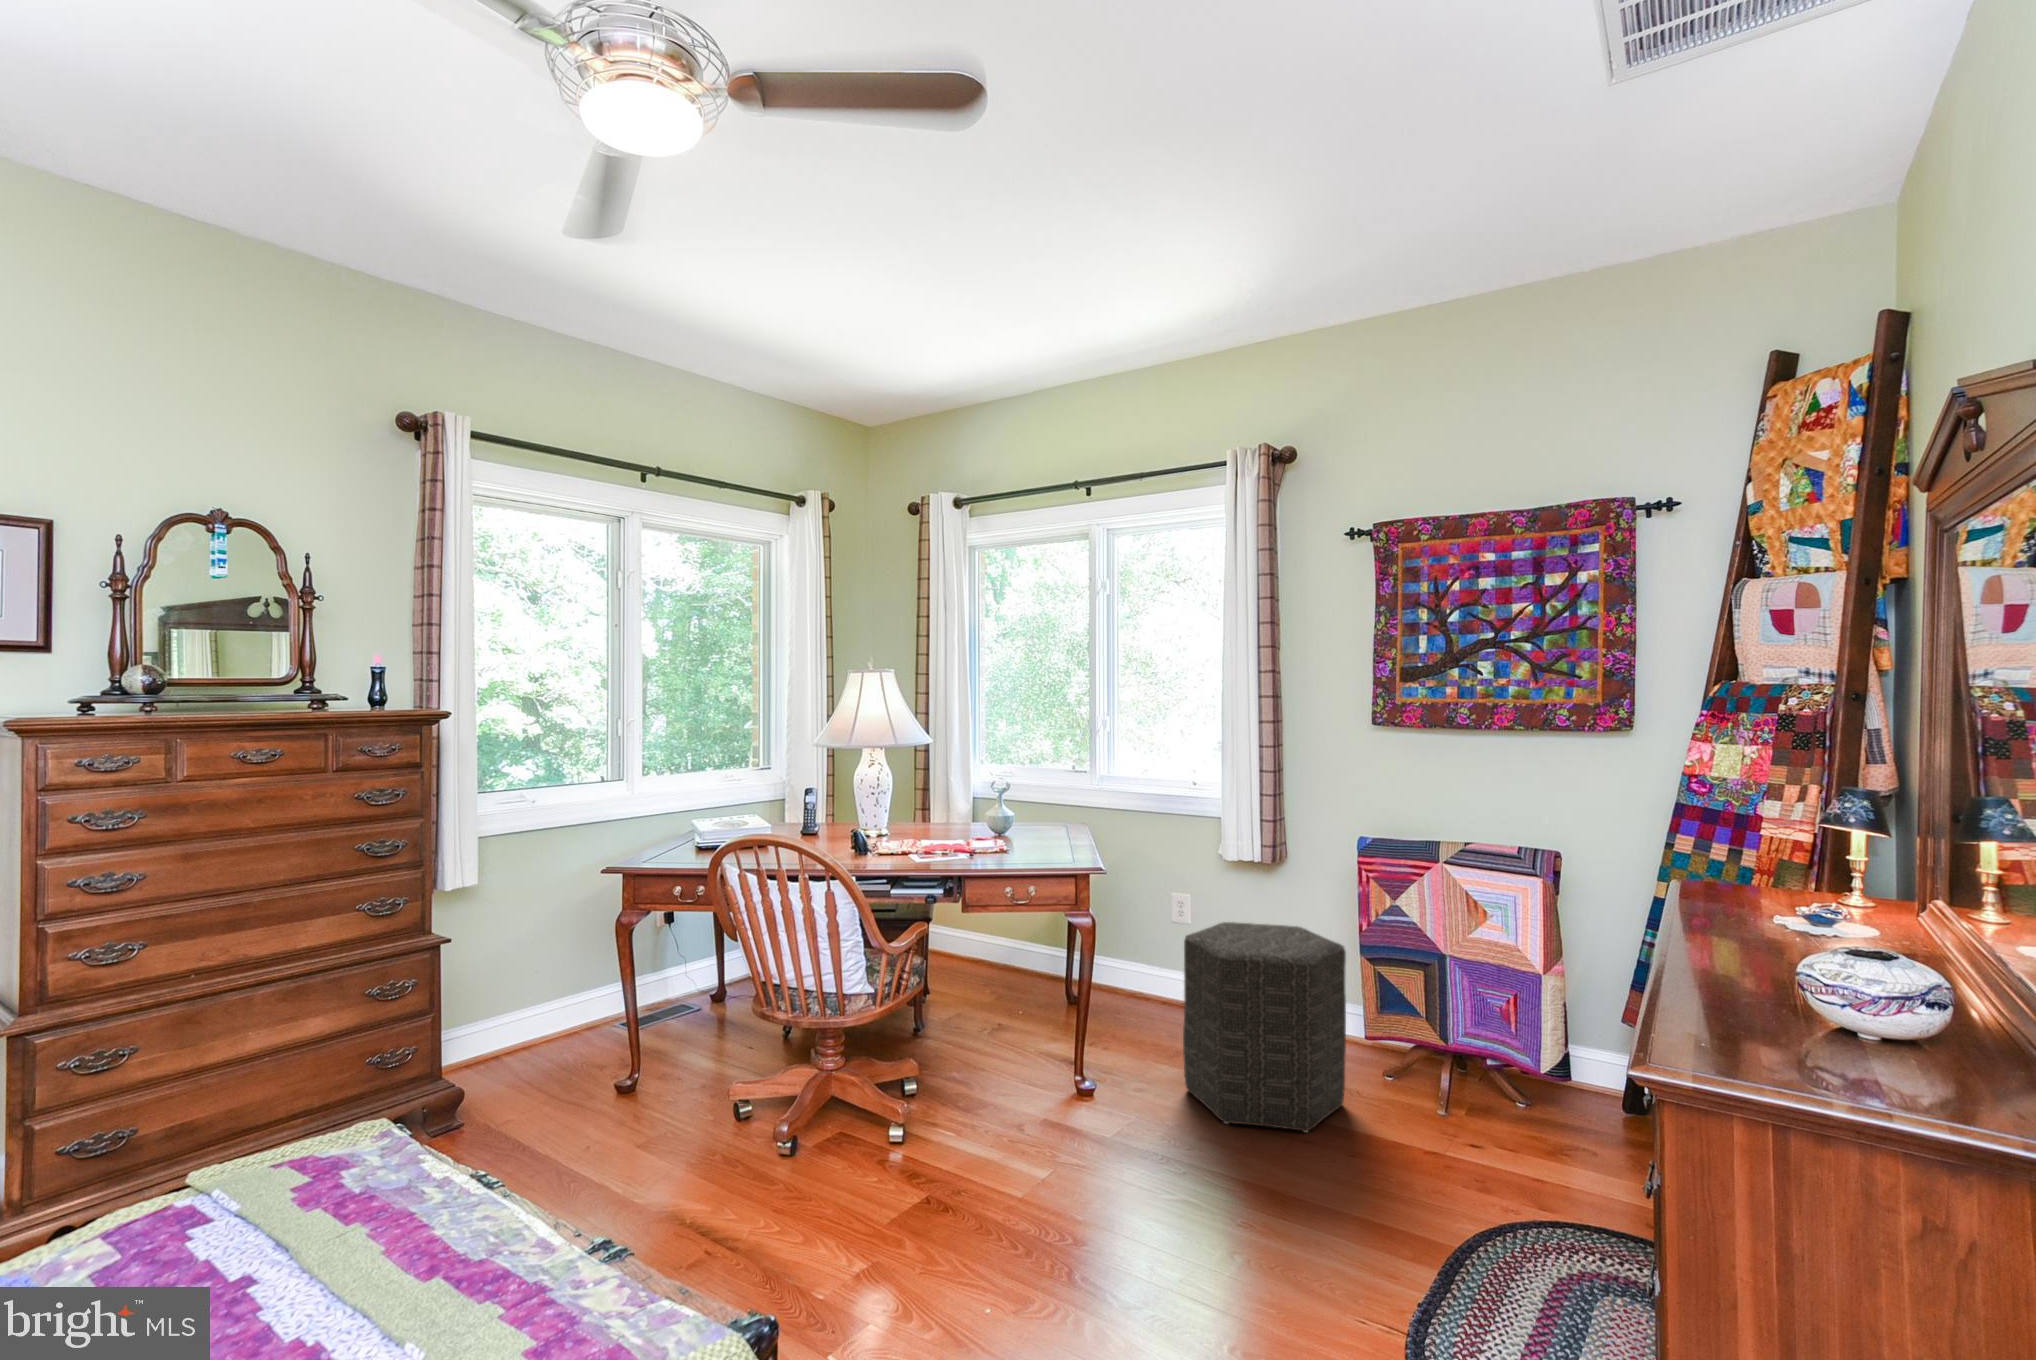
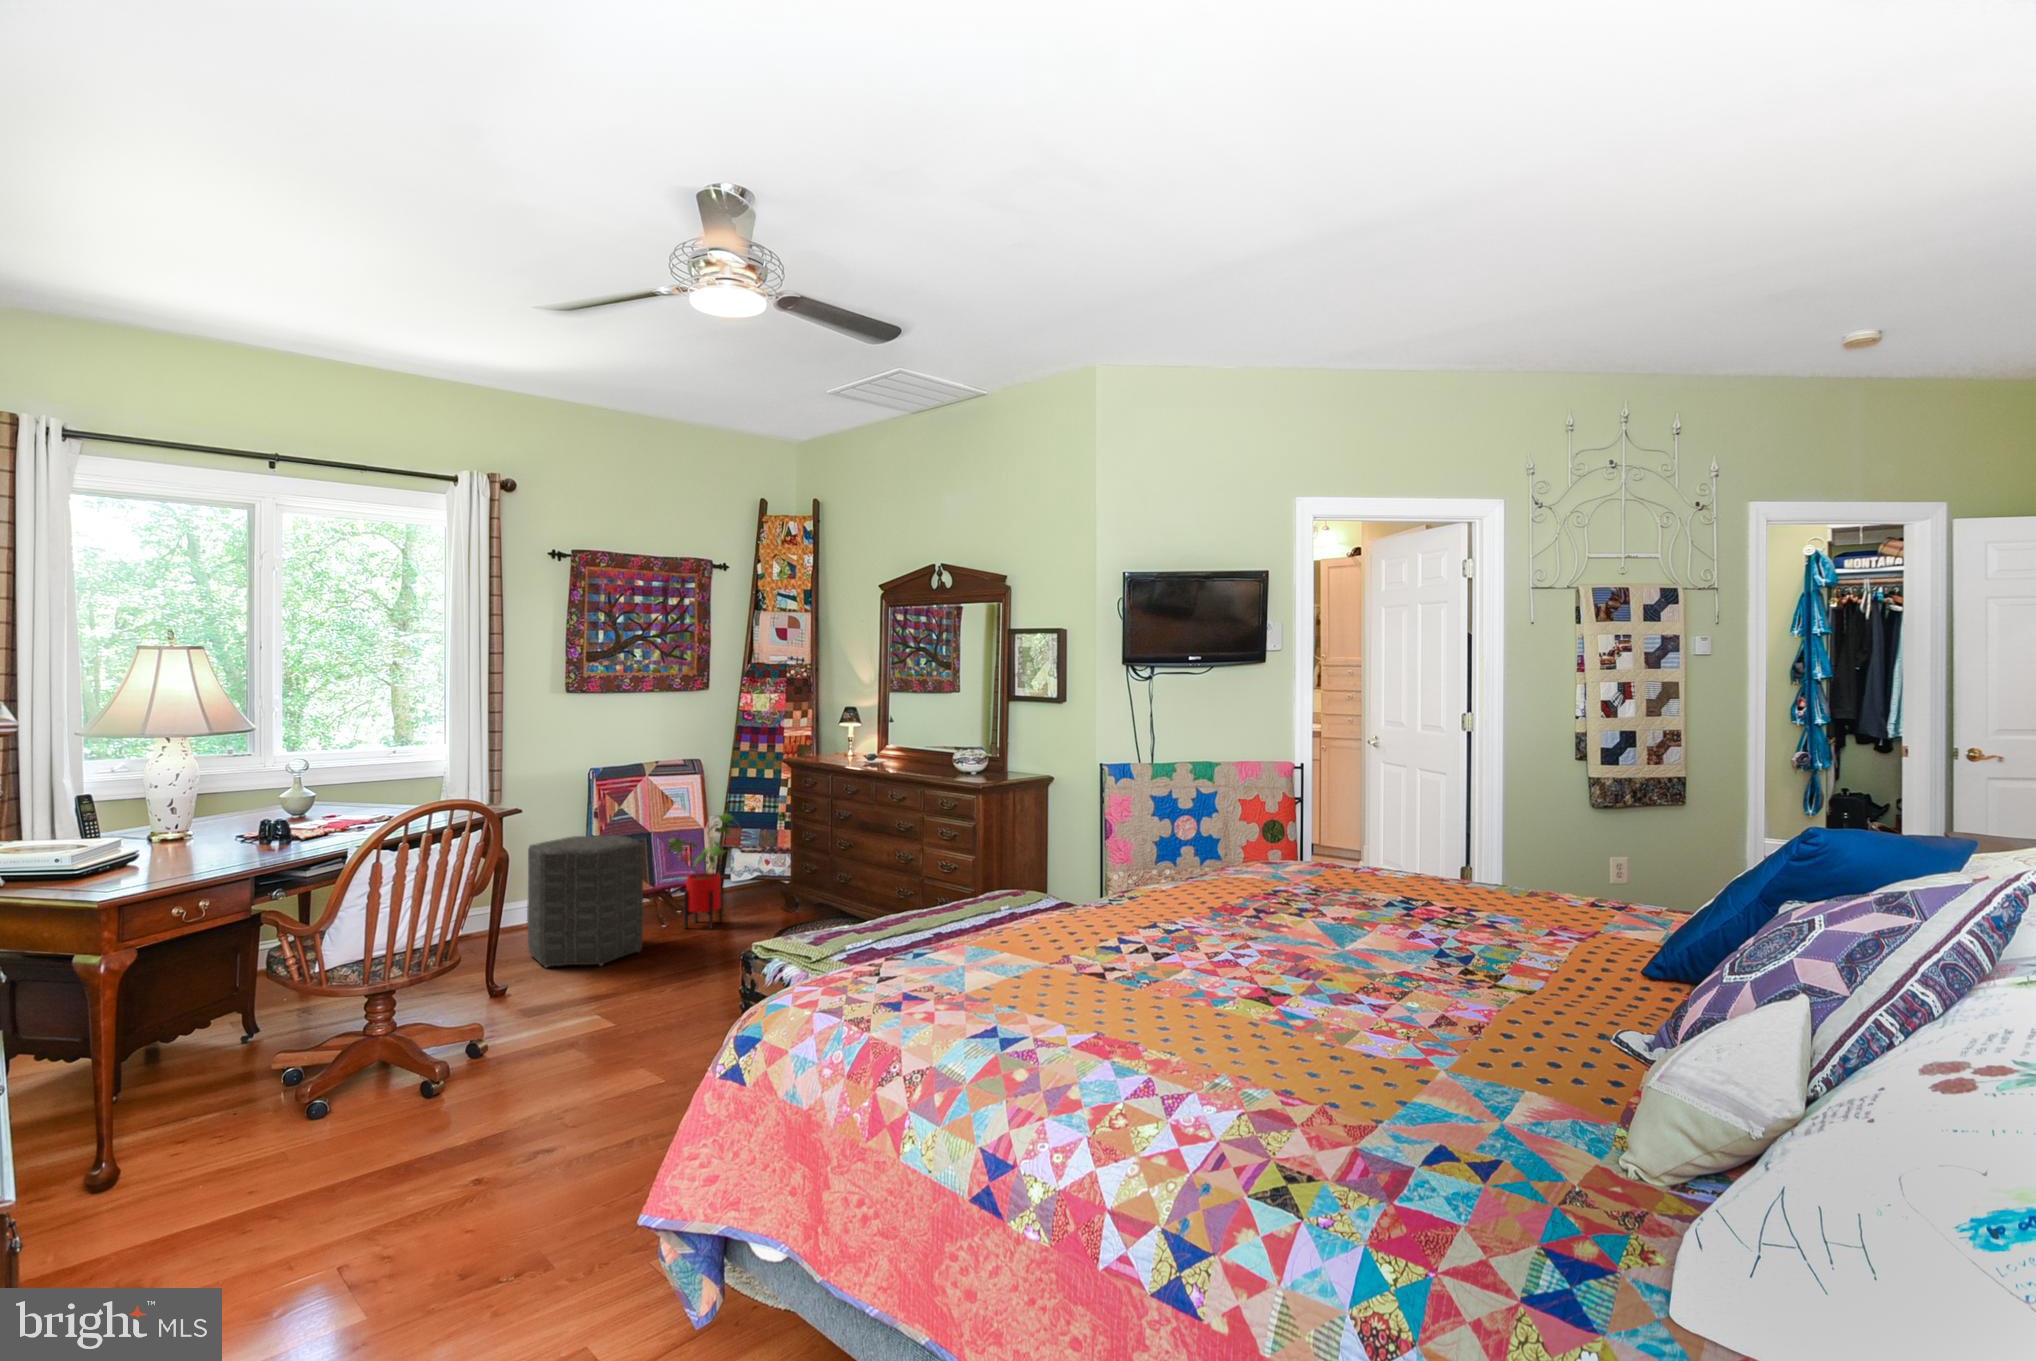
house plant: none [1433,955,1570,1158] -> present [668,813,733,929]

